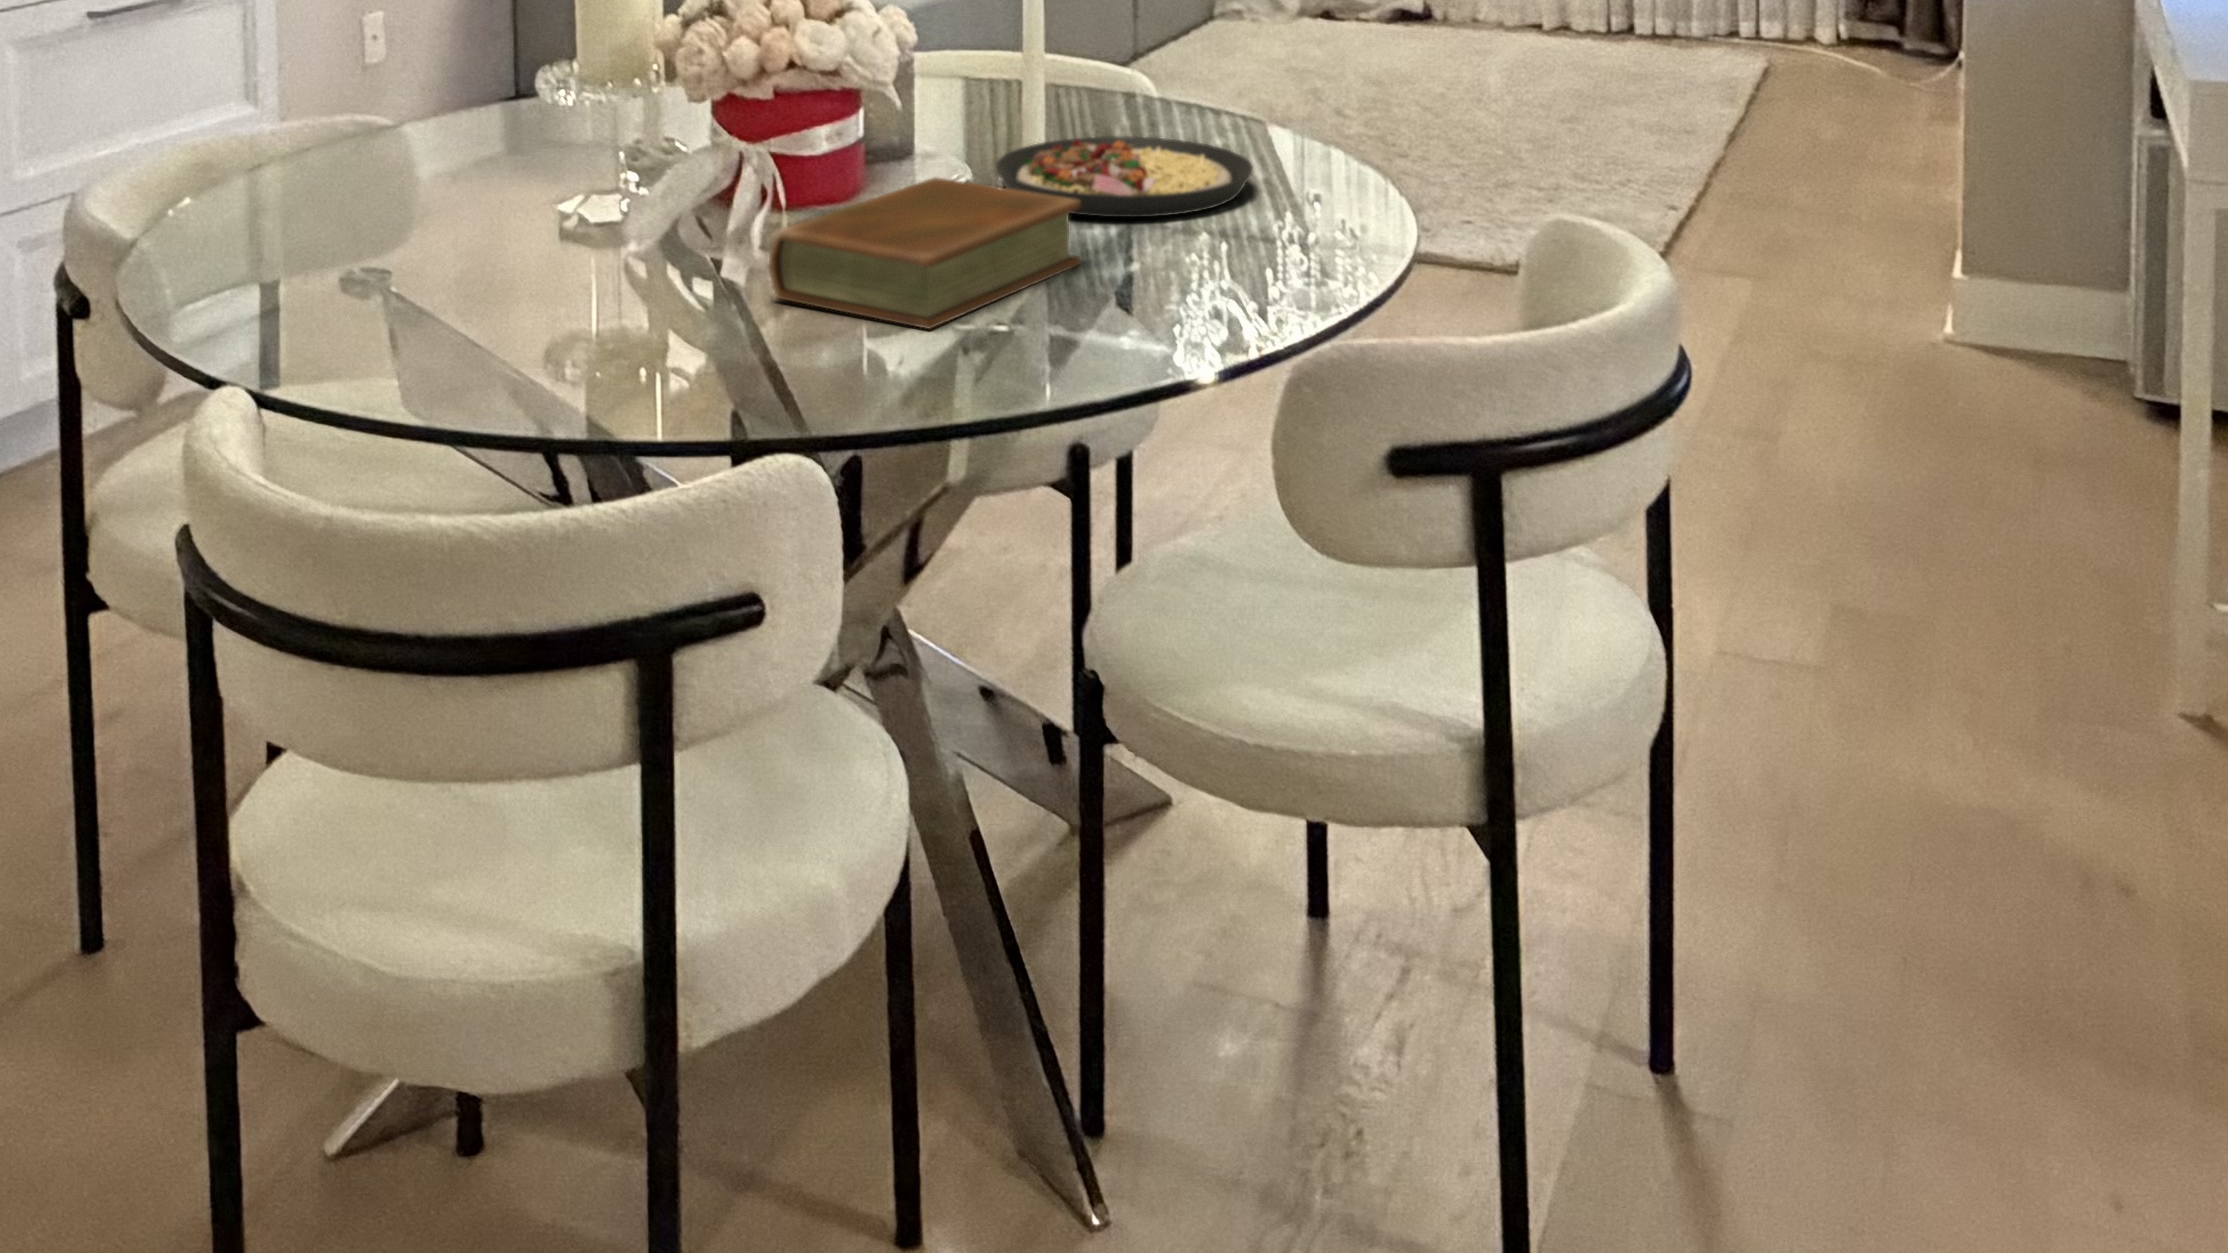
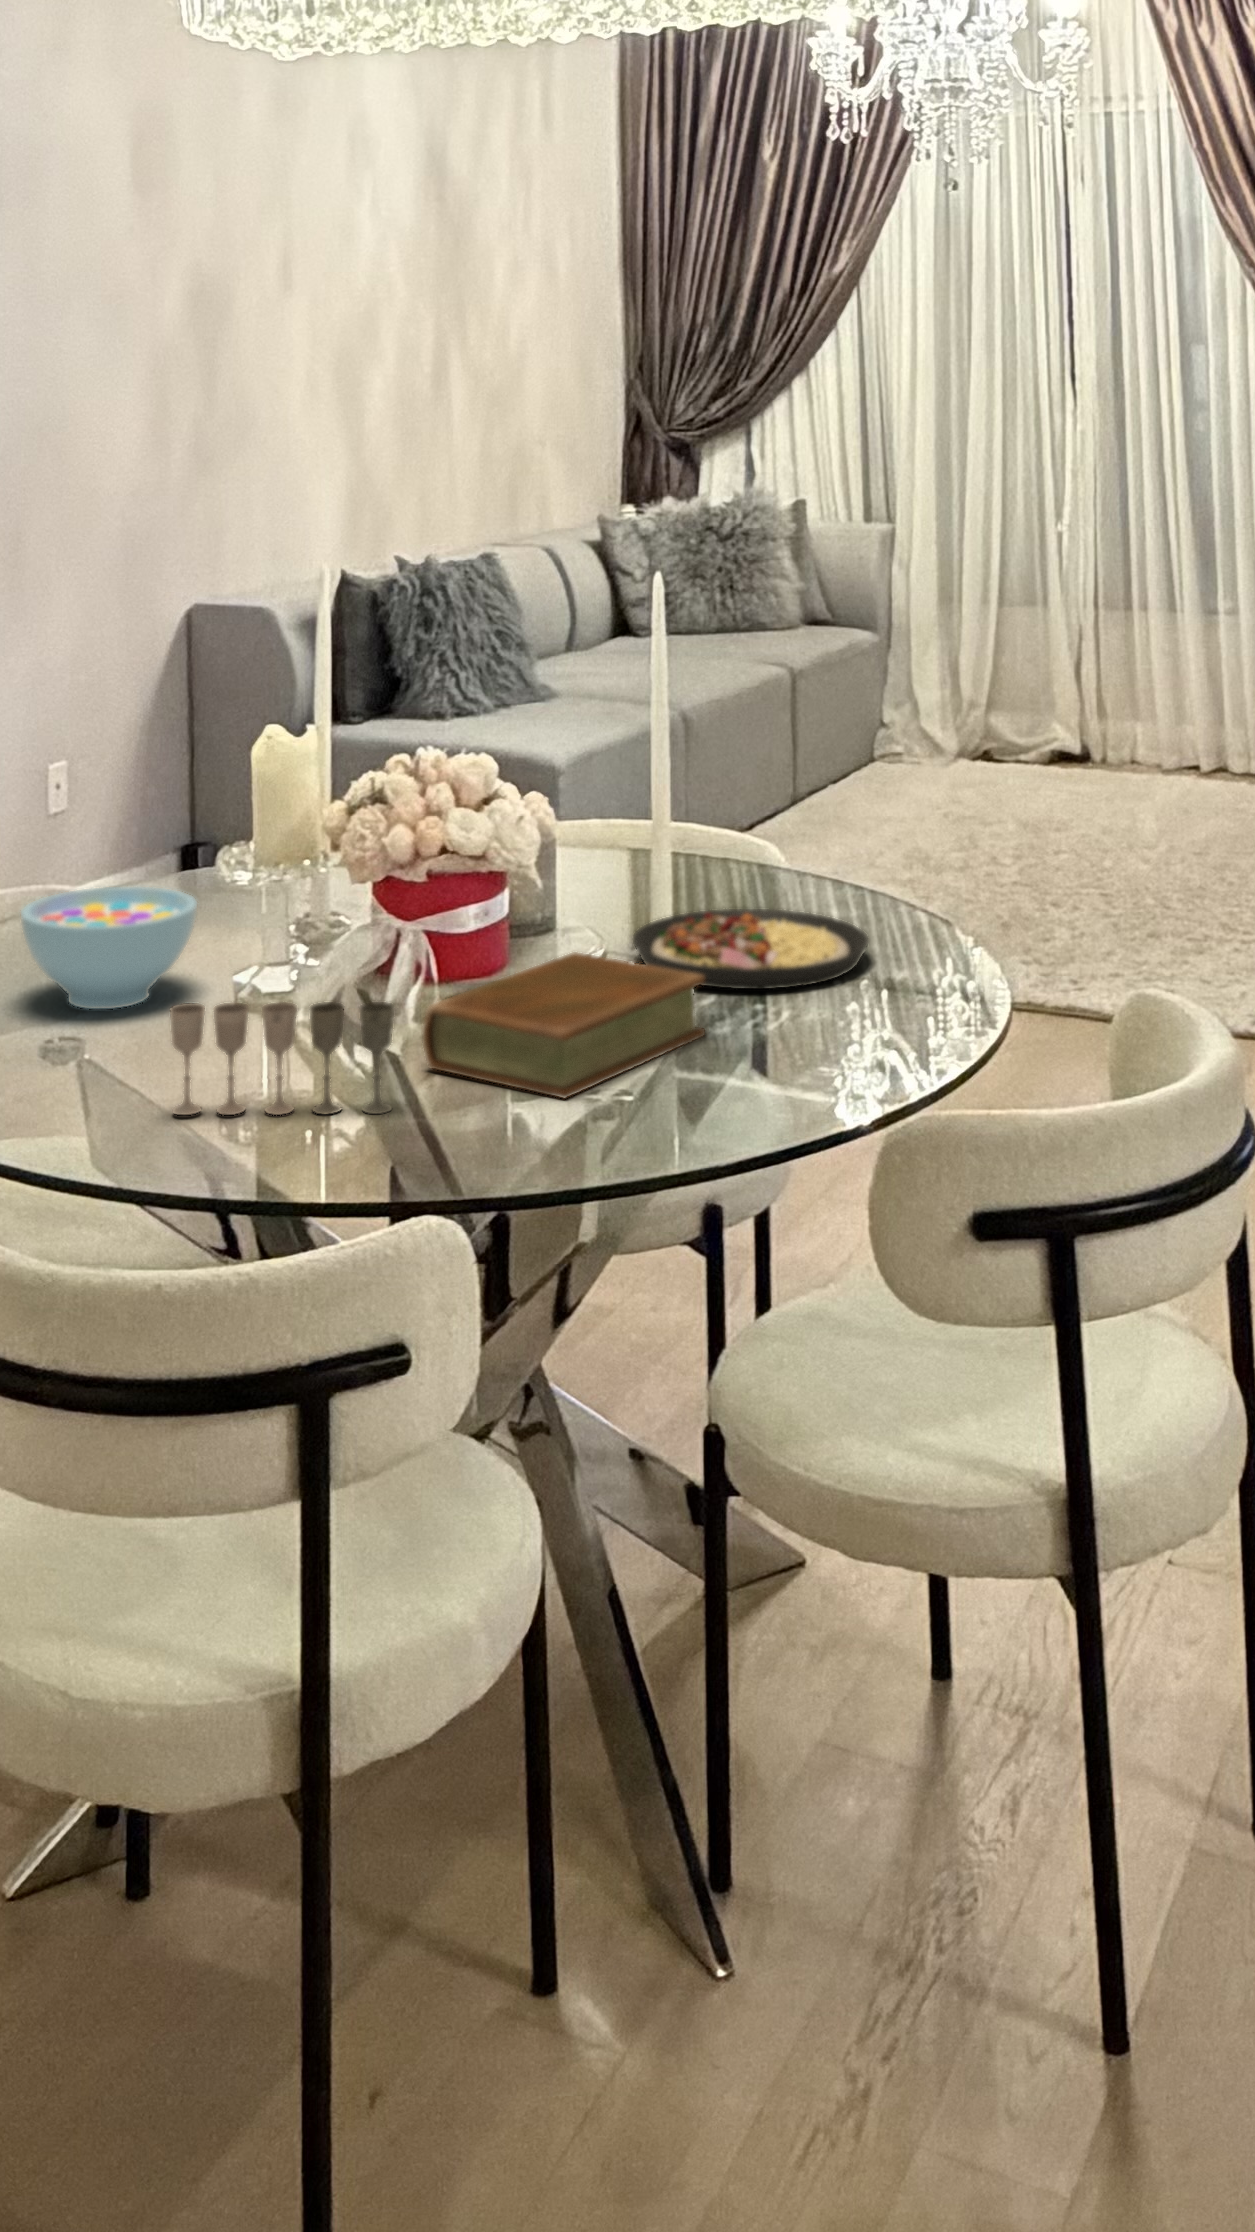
bowl: none [319,111,517,240] -> present [21,887,197,1009]
wine glass: none [485,226,739,349] -> present [170,1002,394,1115]

